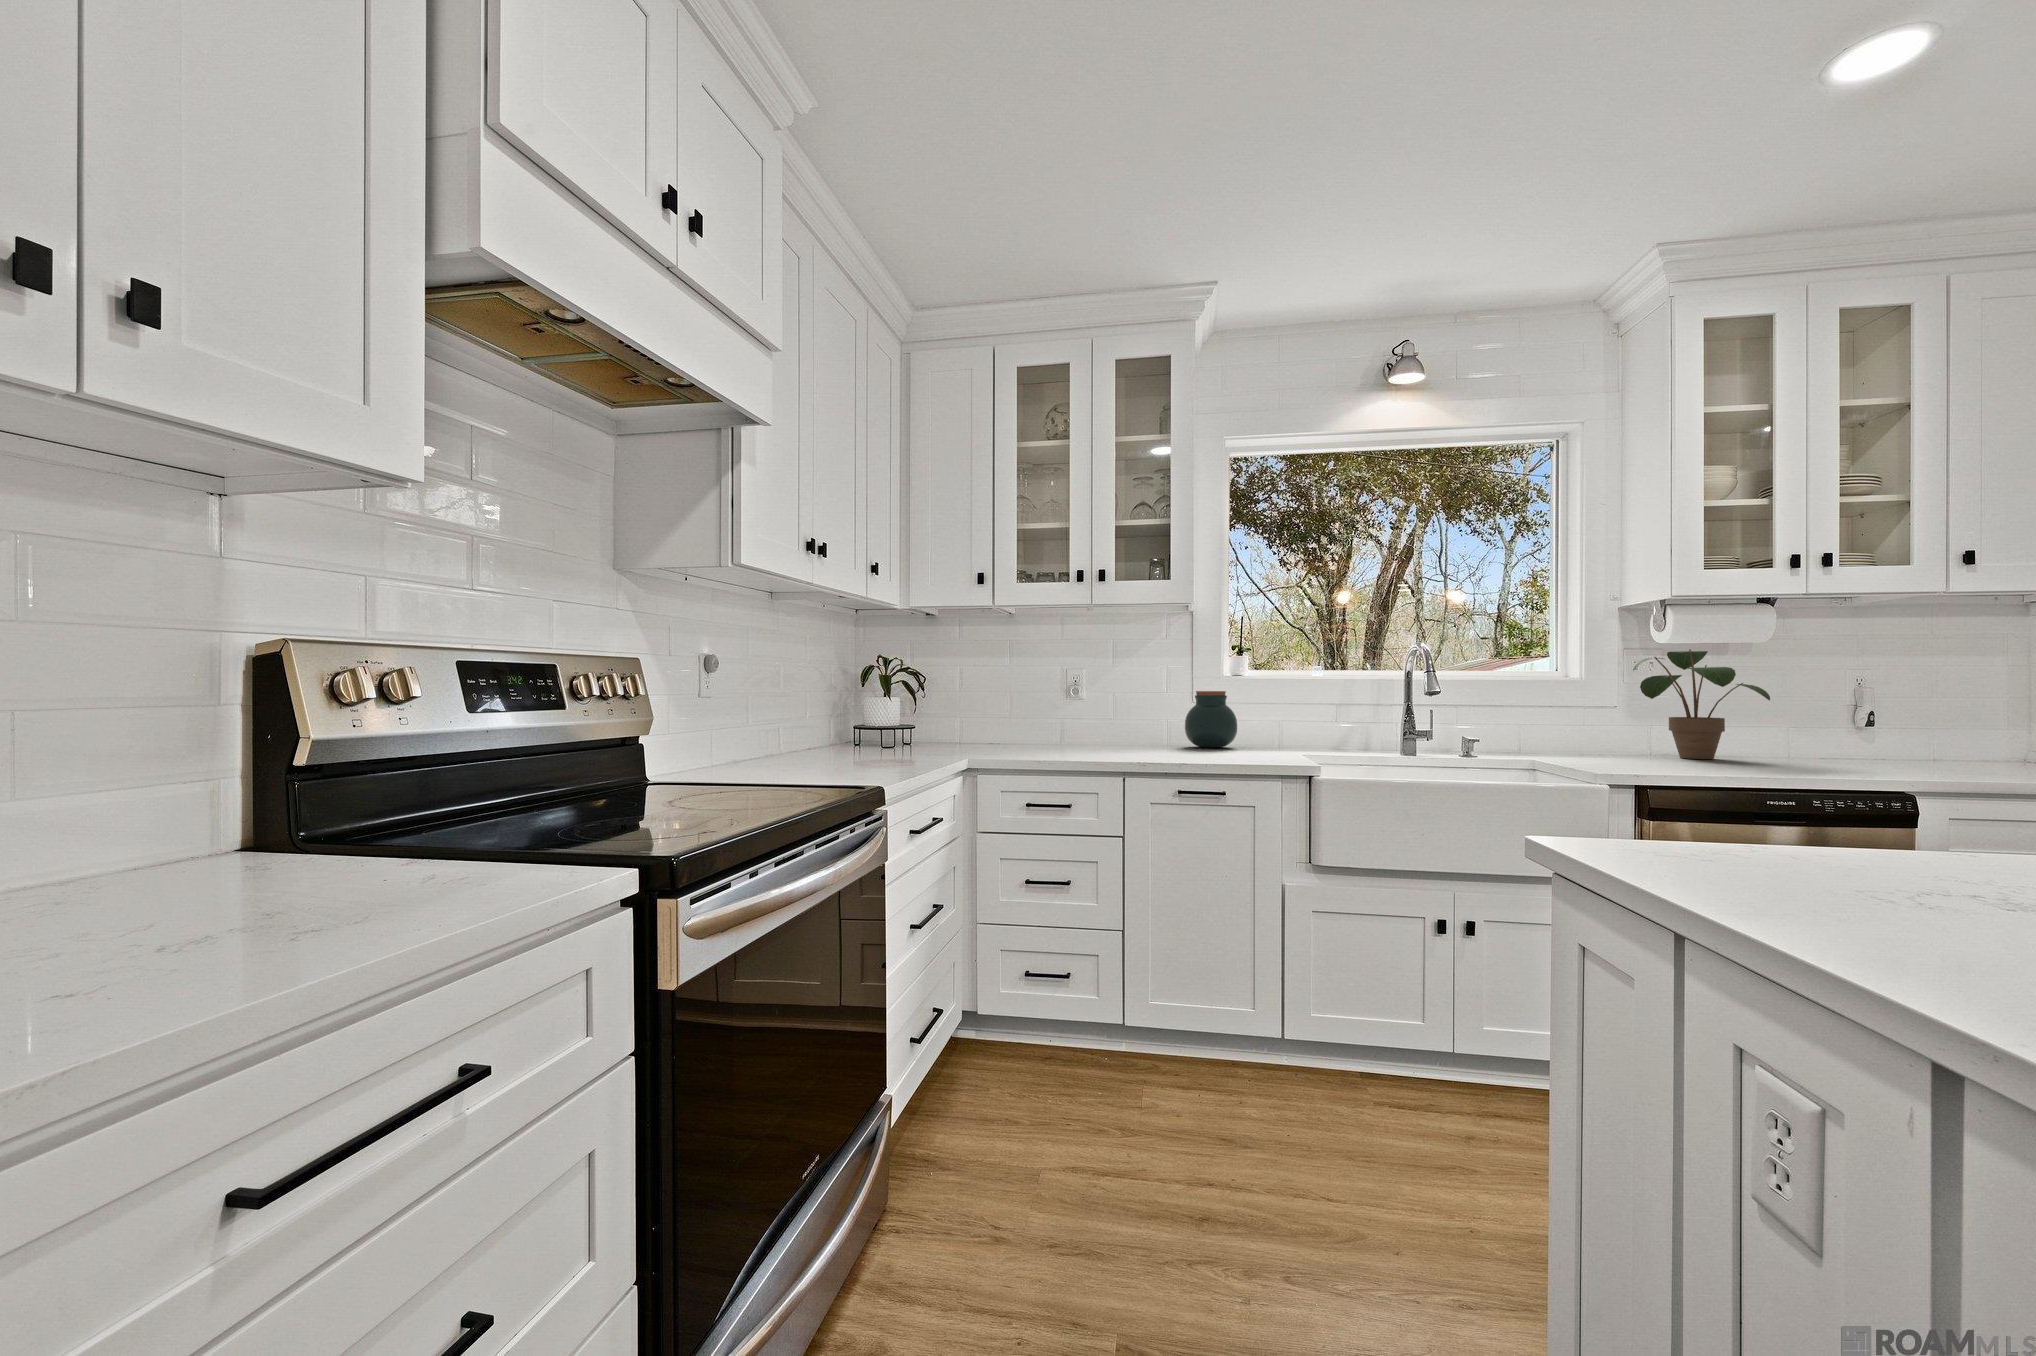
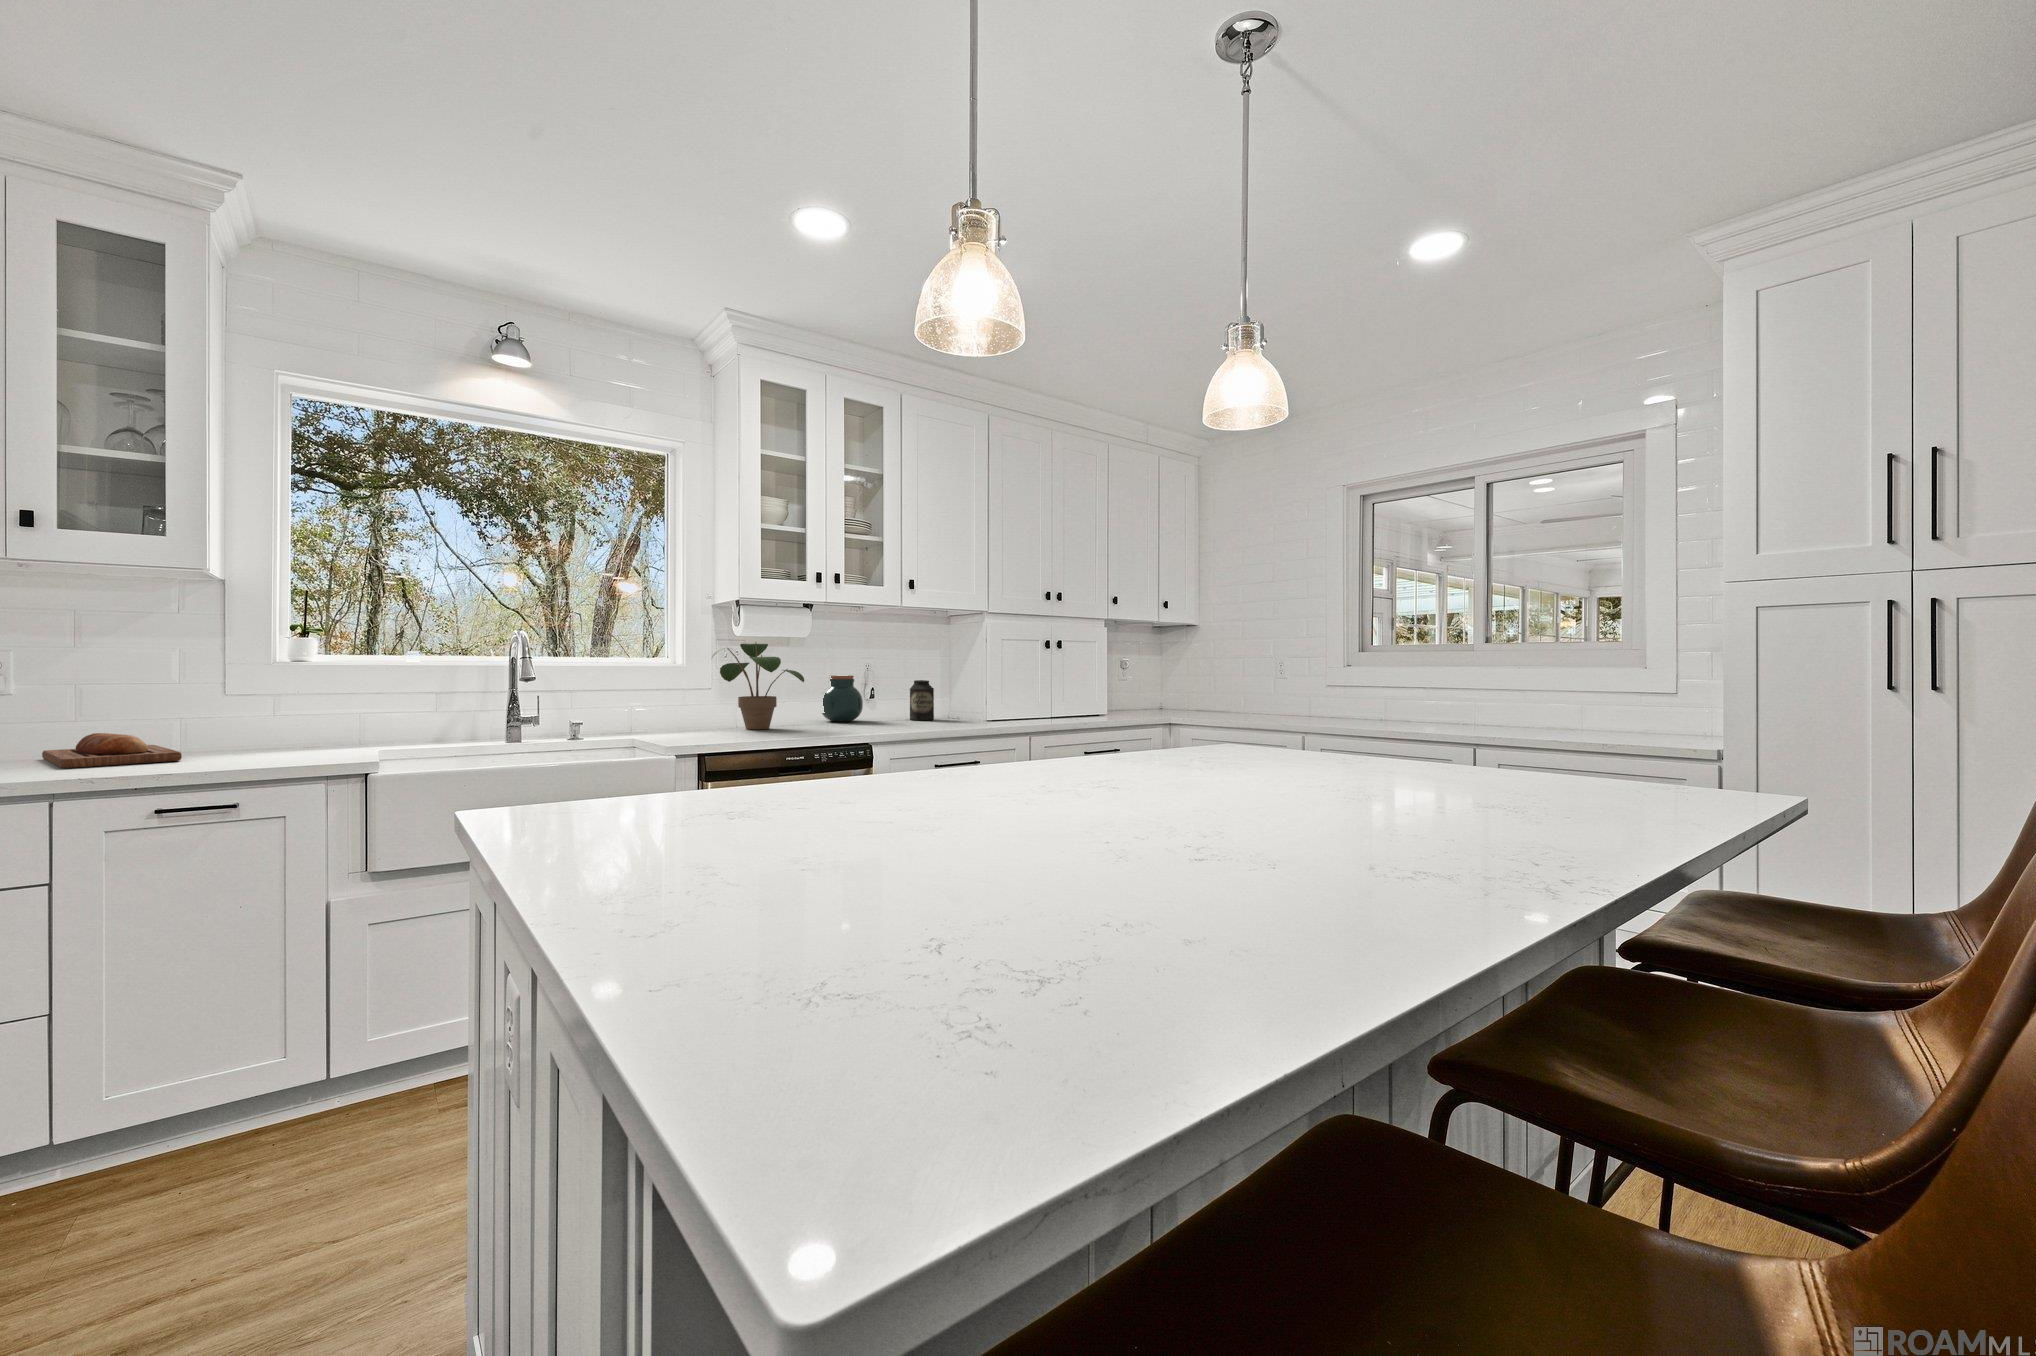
jar: present [1185,691,1237,748] -> present [822,675,863,722]
canister: none [1947,700,1999,761] -> present [910,680,934,720]
bread loaf: none [1101,731,1185,756] -> present [42,733,182,768]

